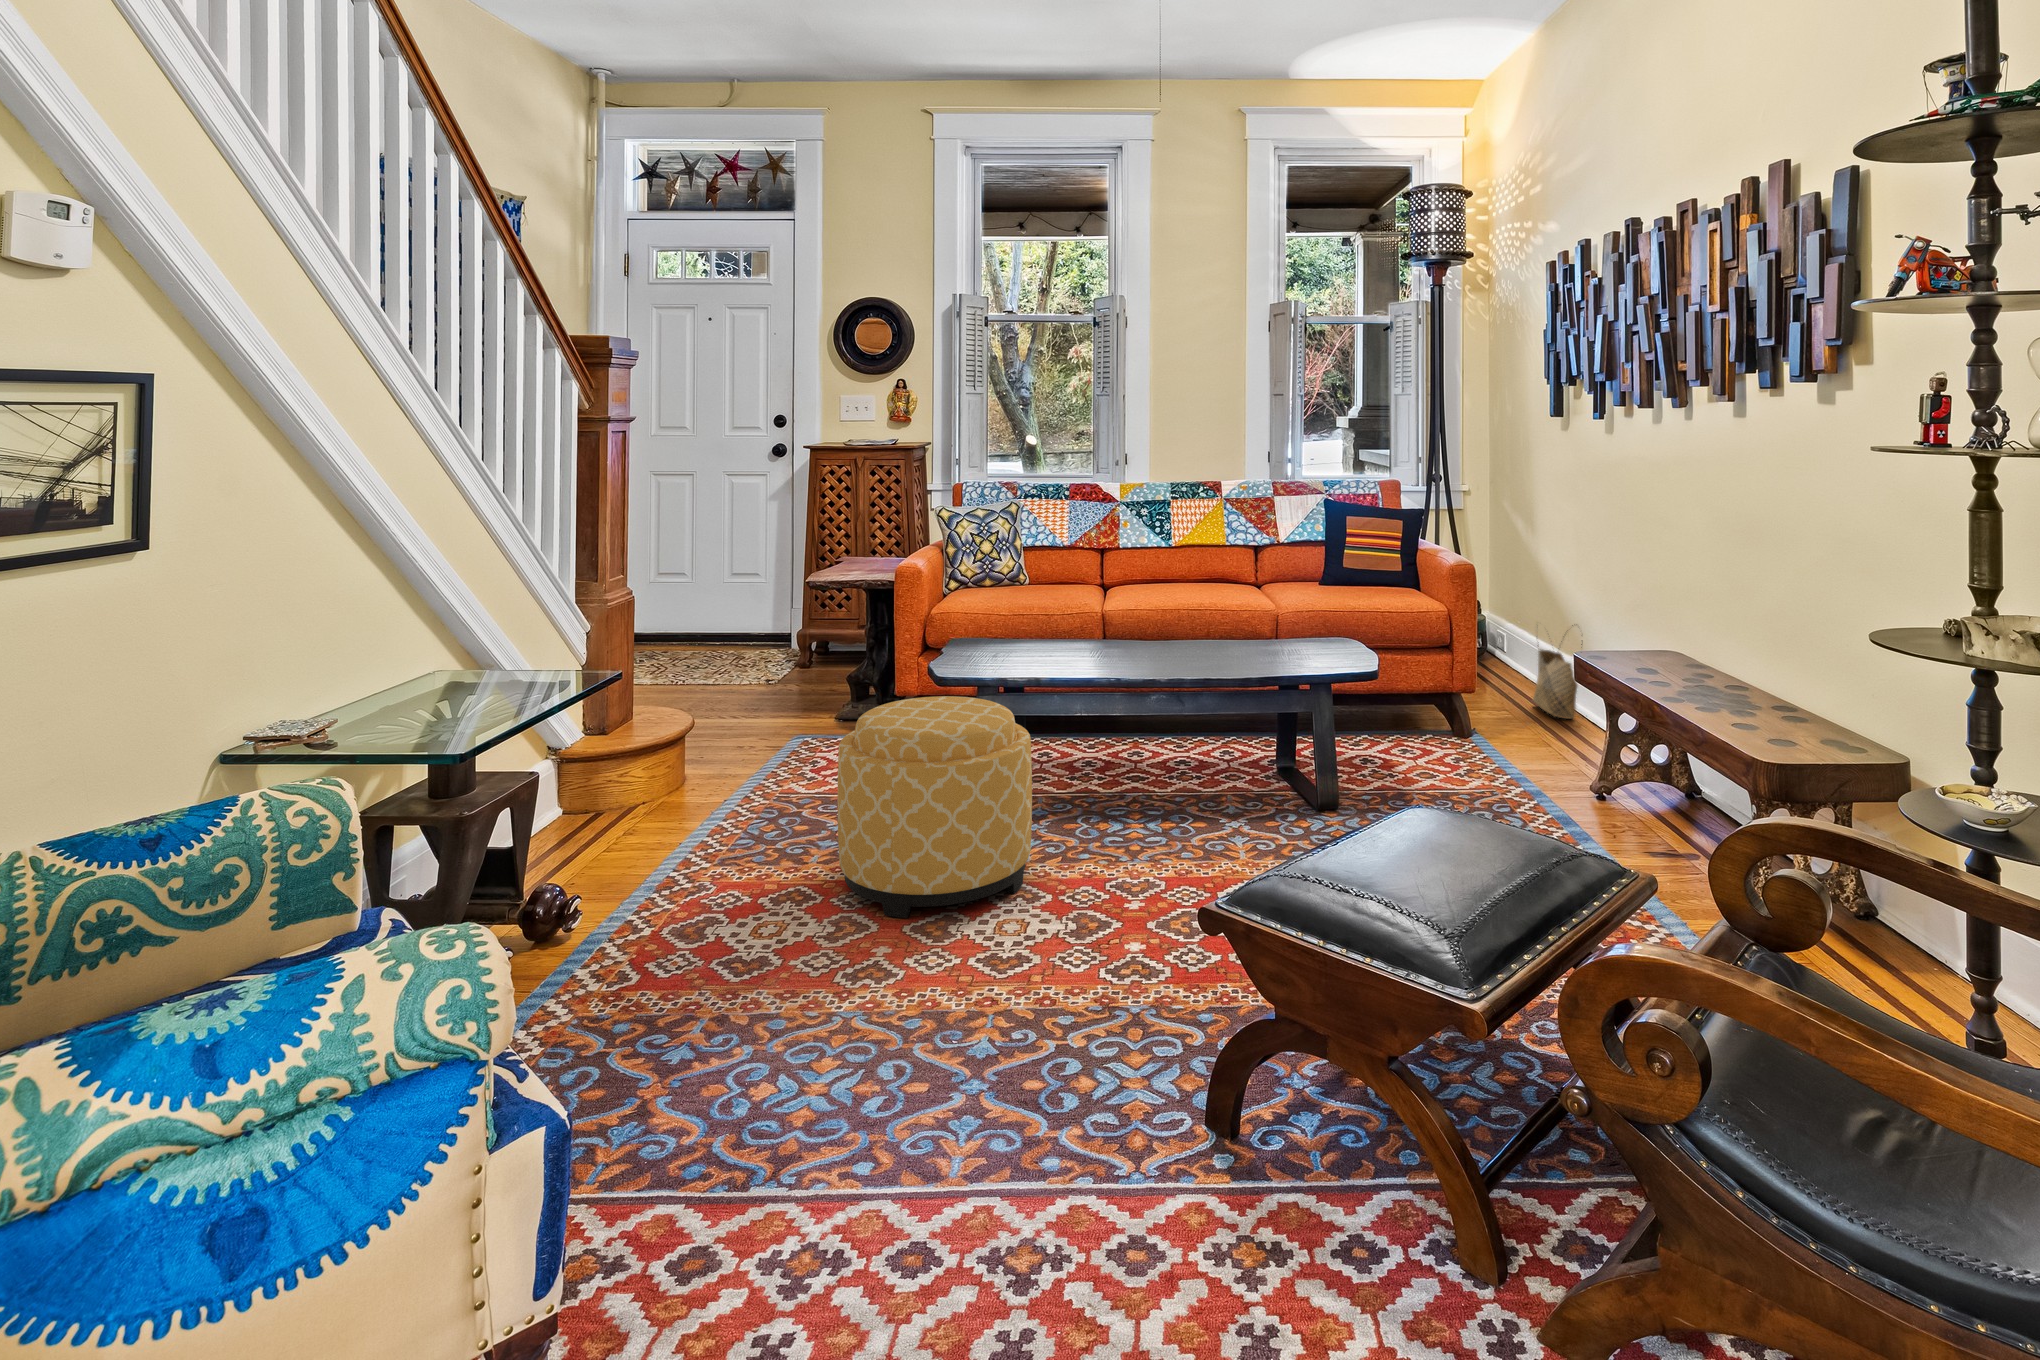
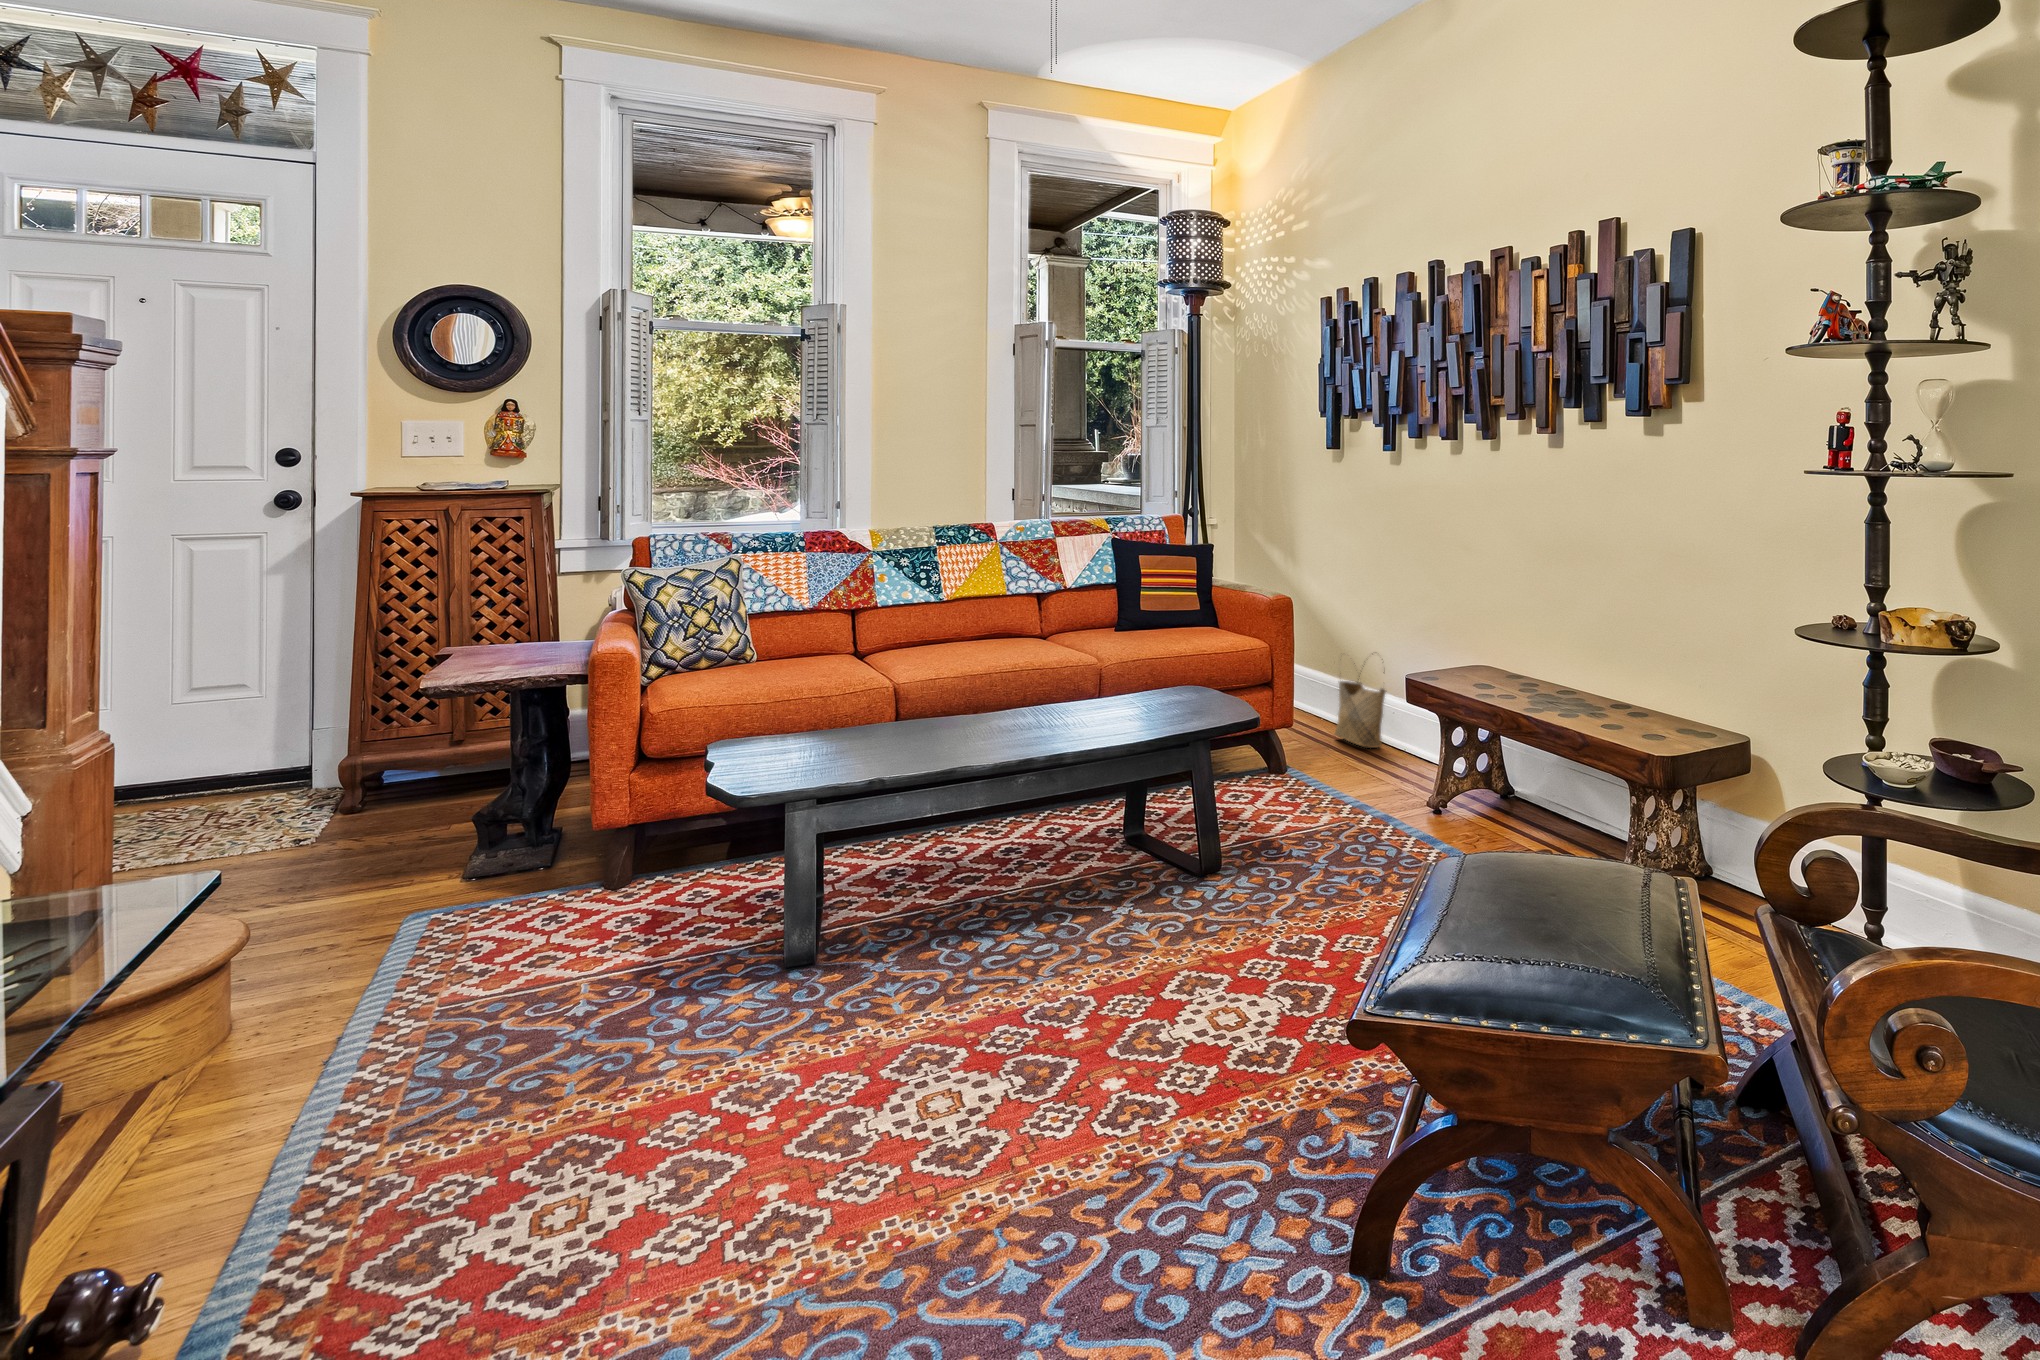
ottoman: present [837,696,1032,918] -> none [639,814,926,1140]

